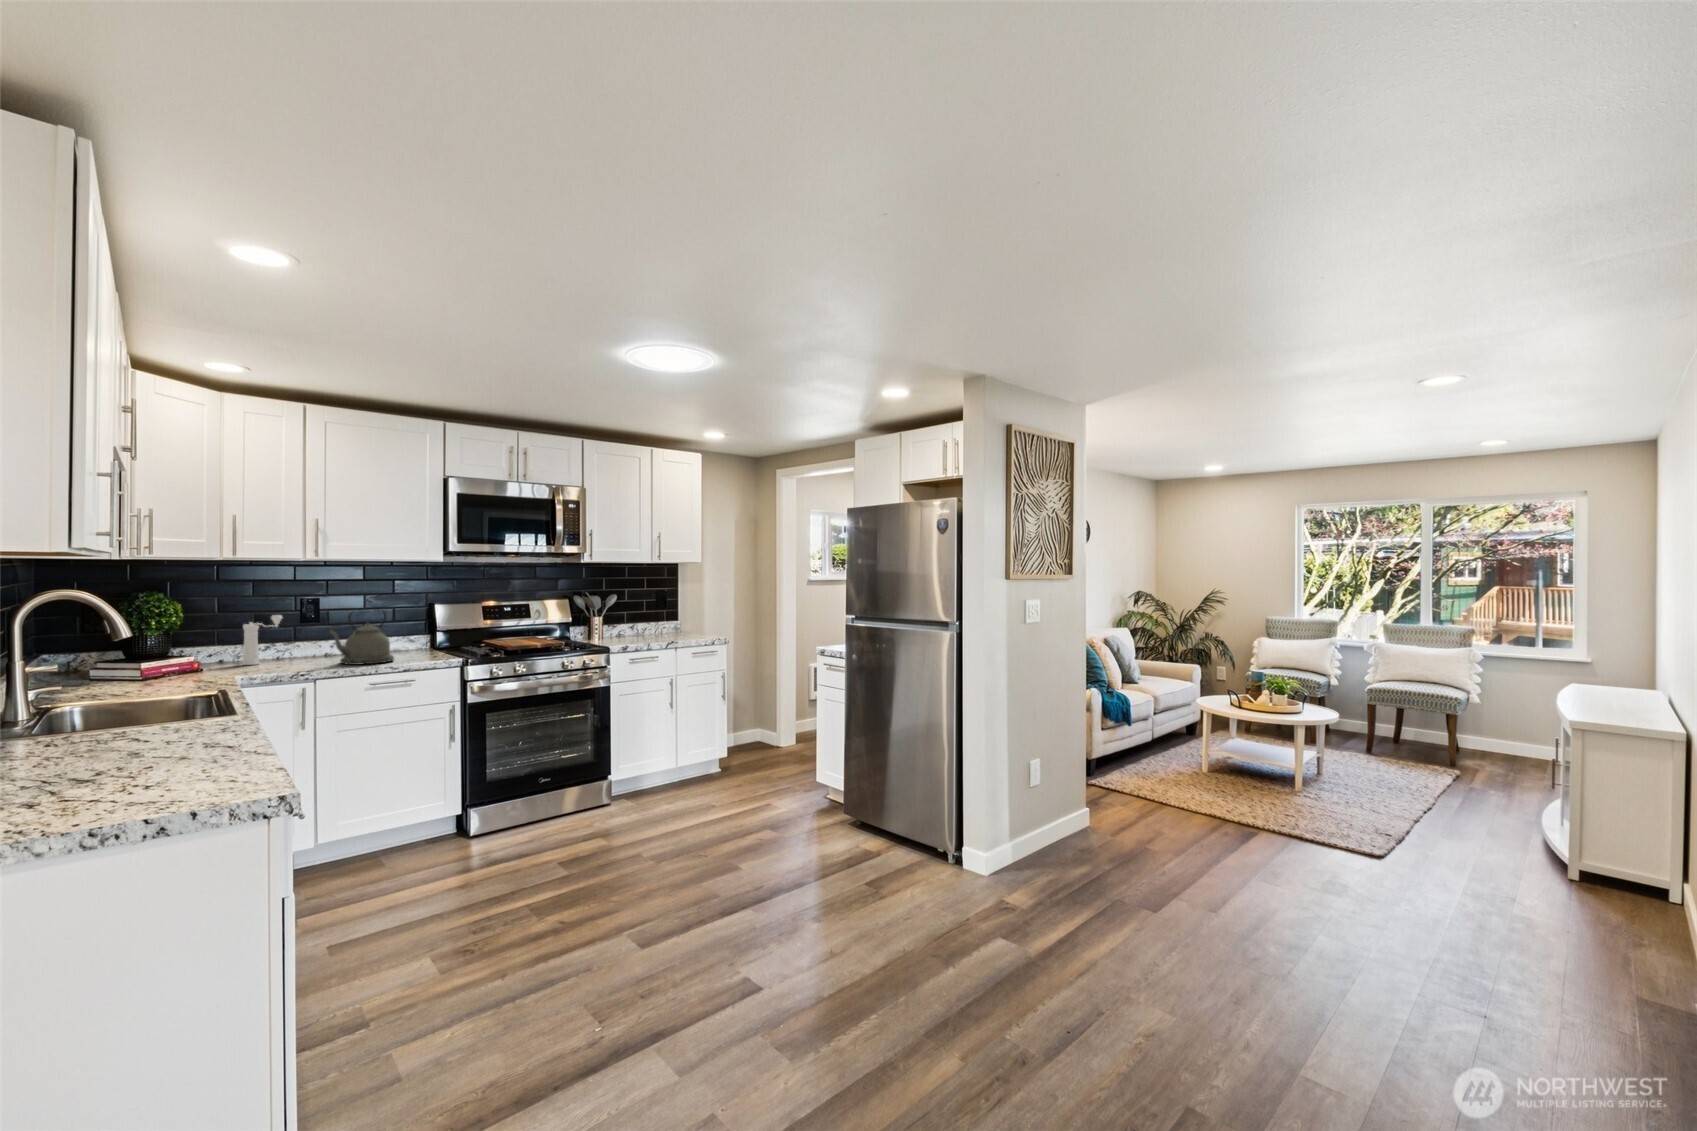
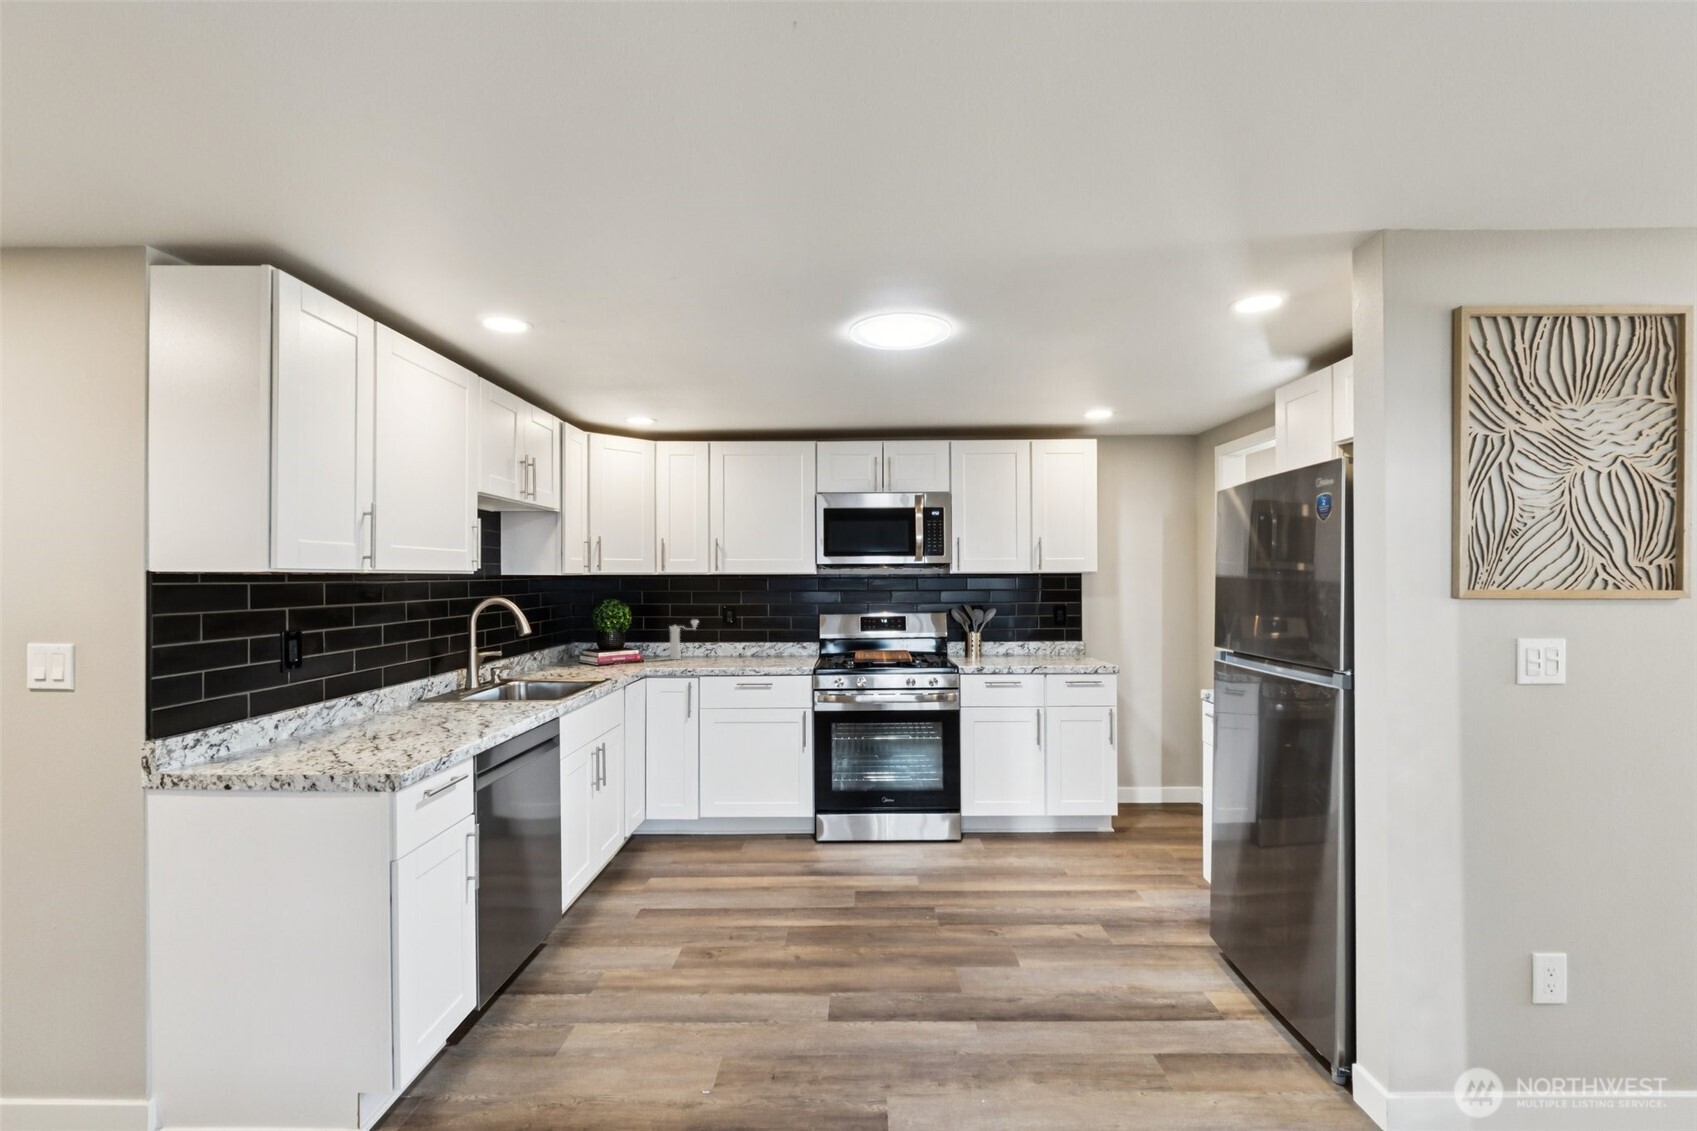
kettle: present [329,610,394,665] -> none [711,618,765,666]

